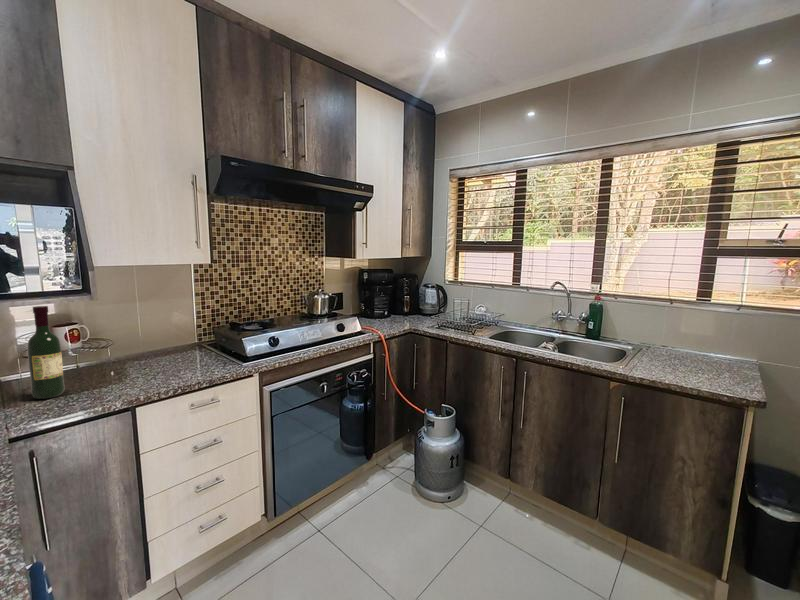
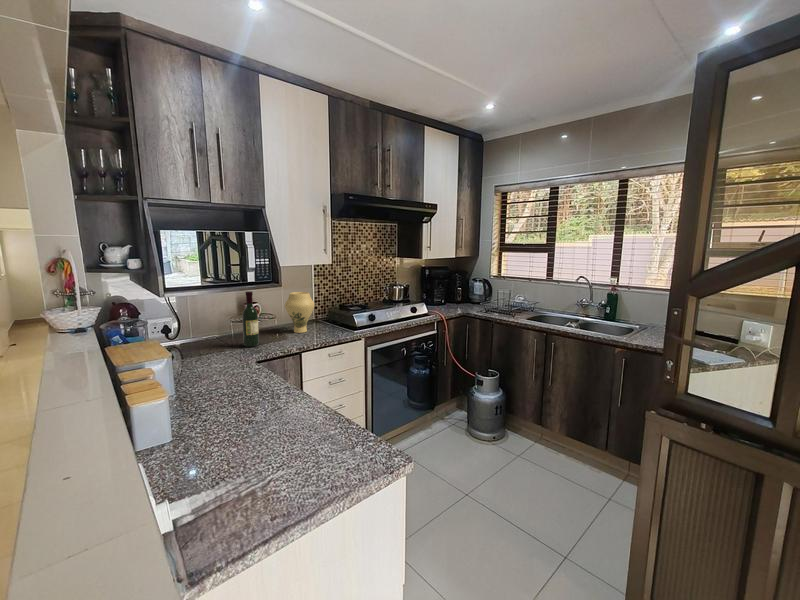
vase: none [131,305,183,367] -> present [285,292,315,333]

